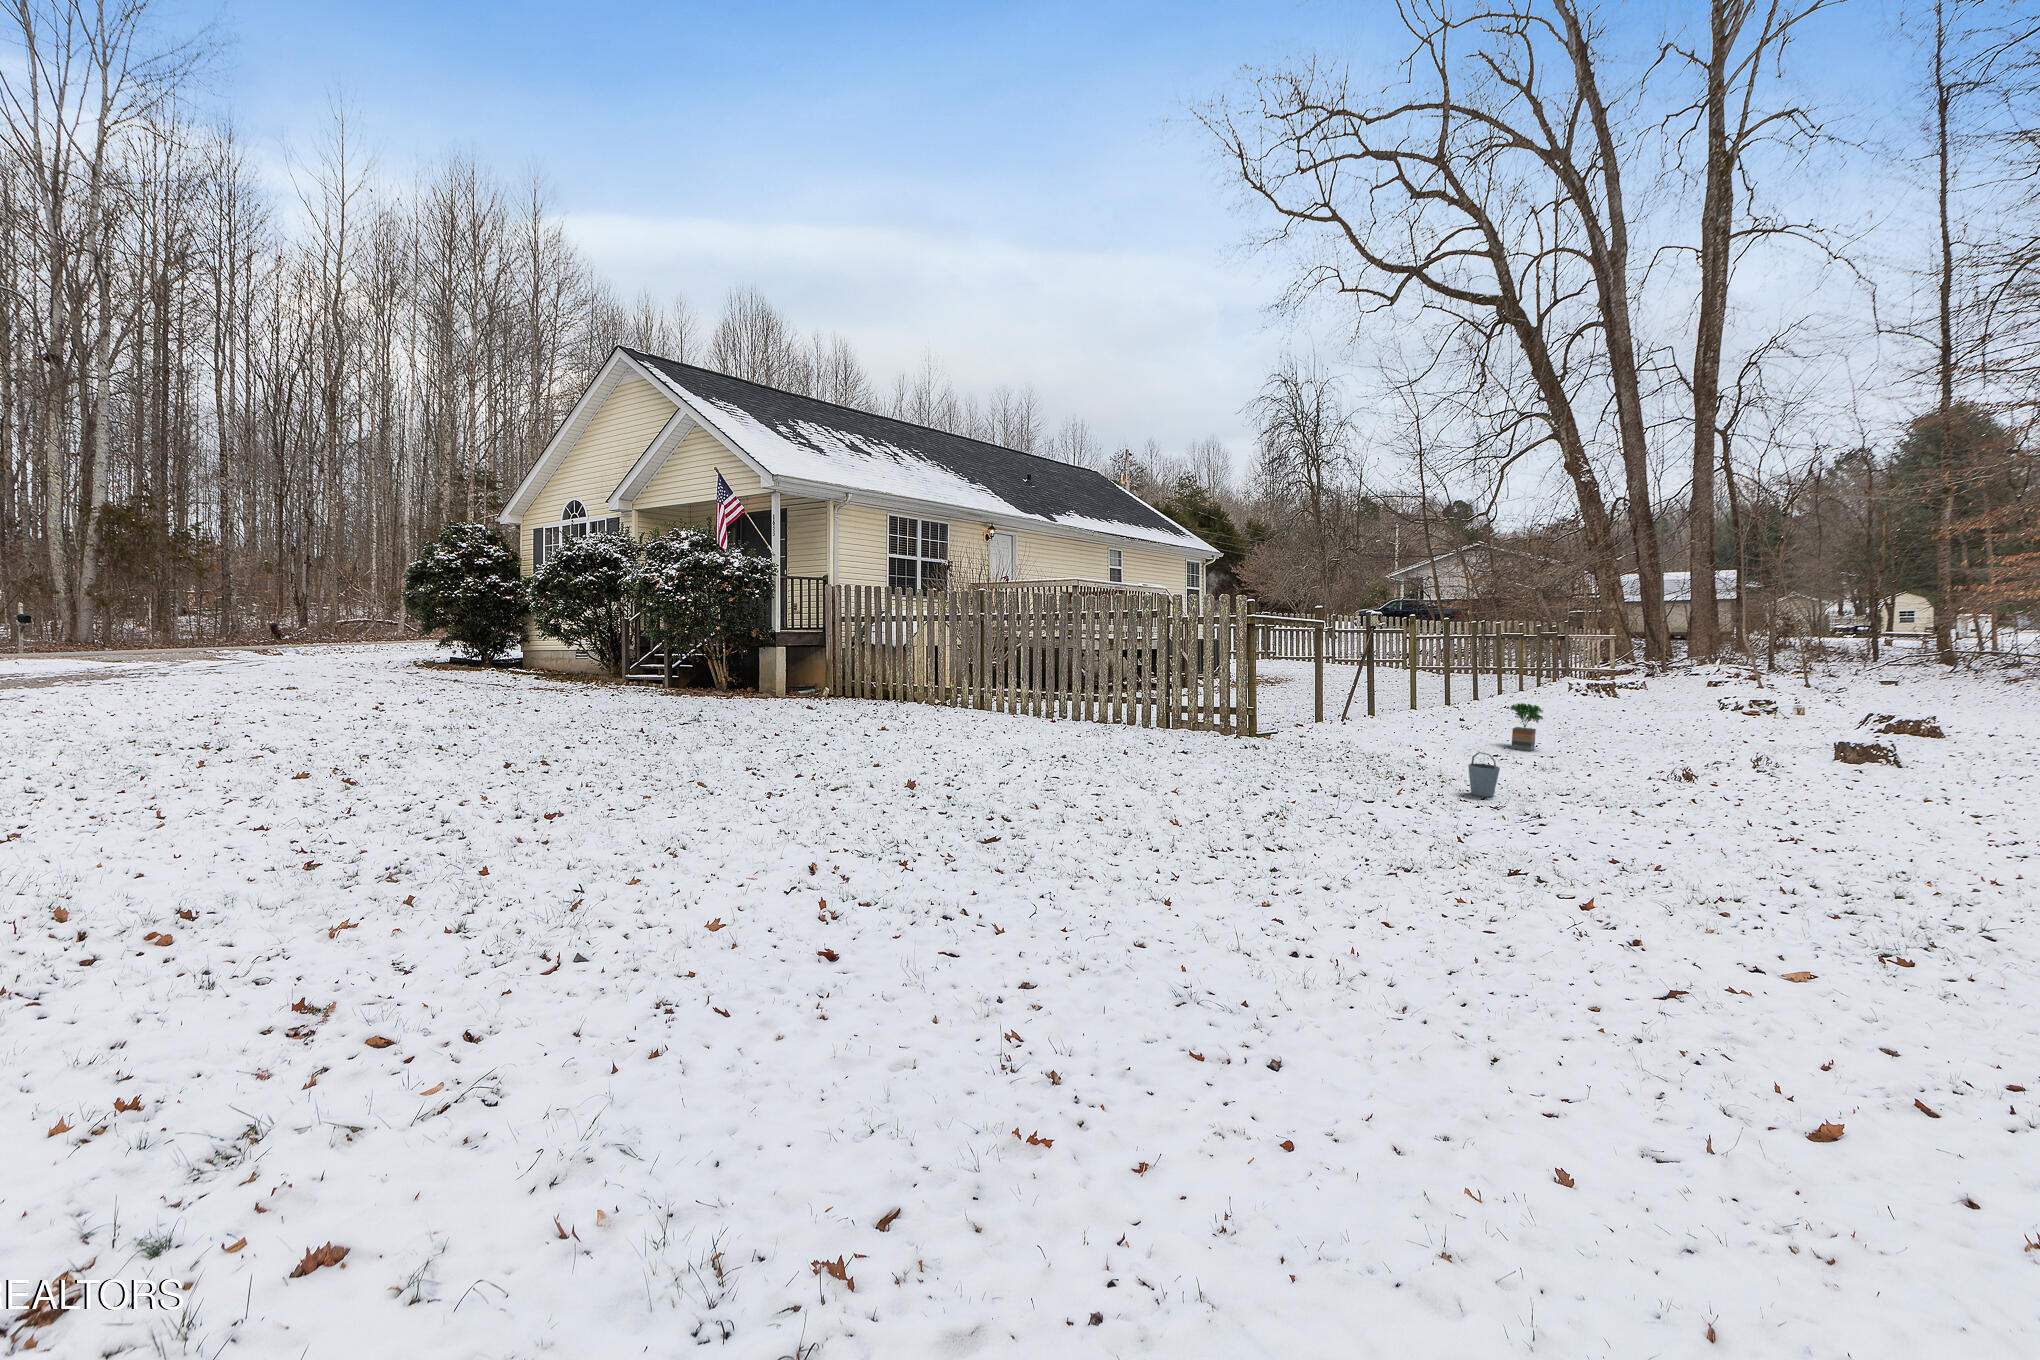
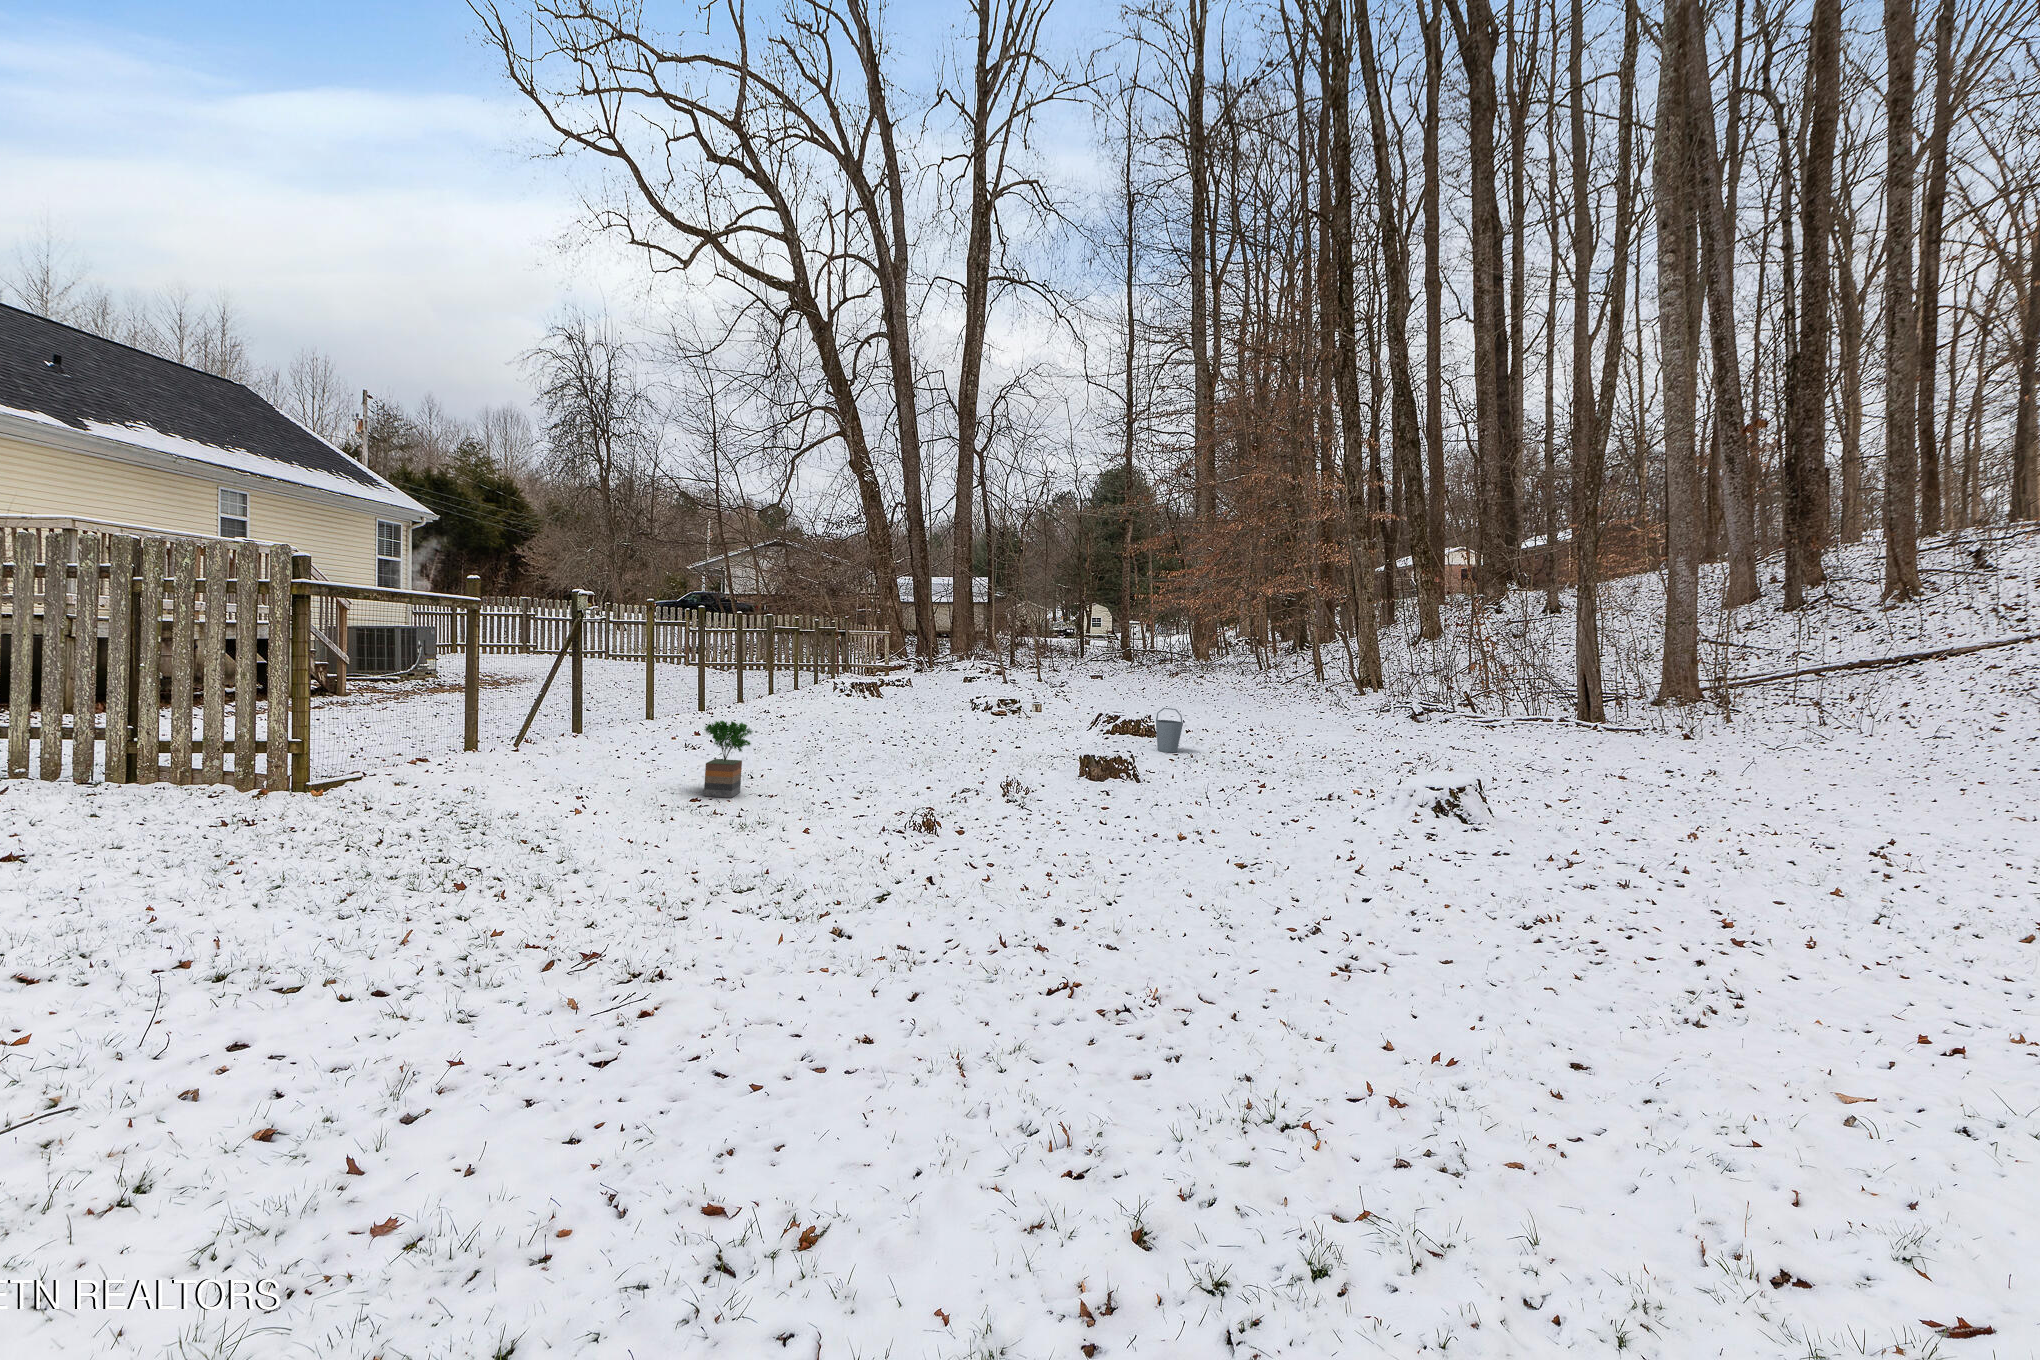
bucket: present [1468,752,1500,797] -> present [1156,708,1183,753]

